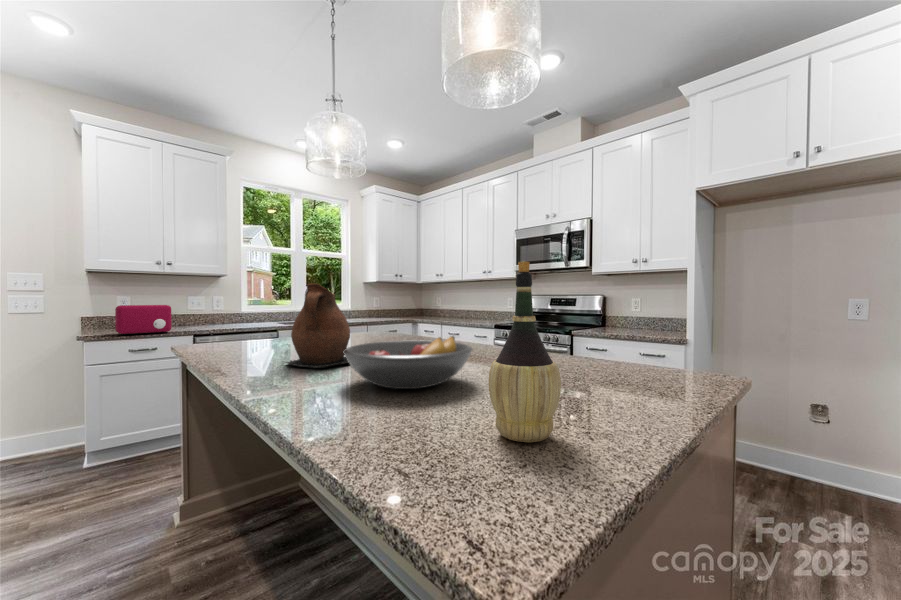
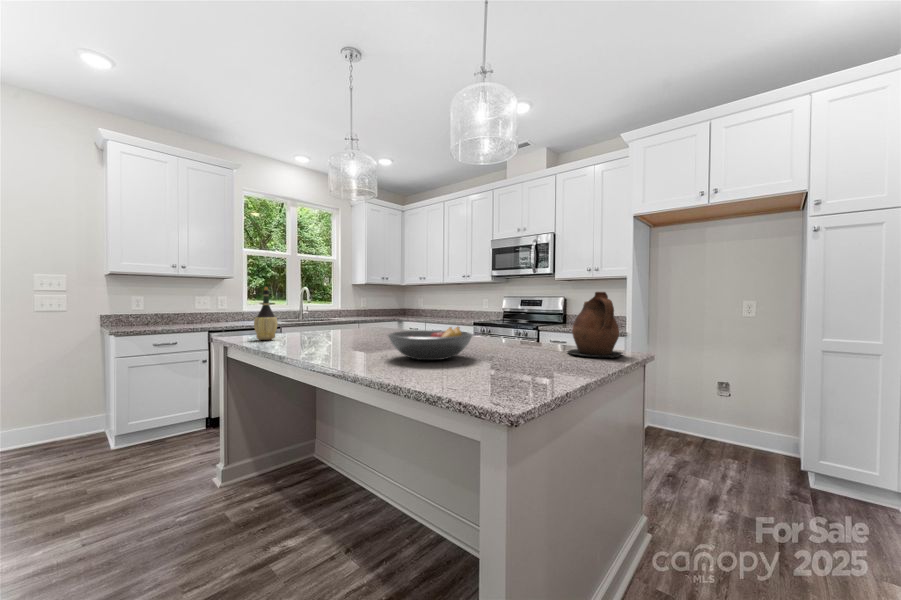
wine bottle: present [488,261,561,442] -> present [254,287,278,340]
ceramic pitcher: present [286,284,350,368] -> present [567,292,622,358]
toaster: present [115,305,171,335] -> none [141,305,190,331]

